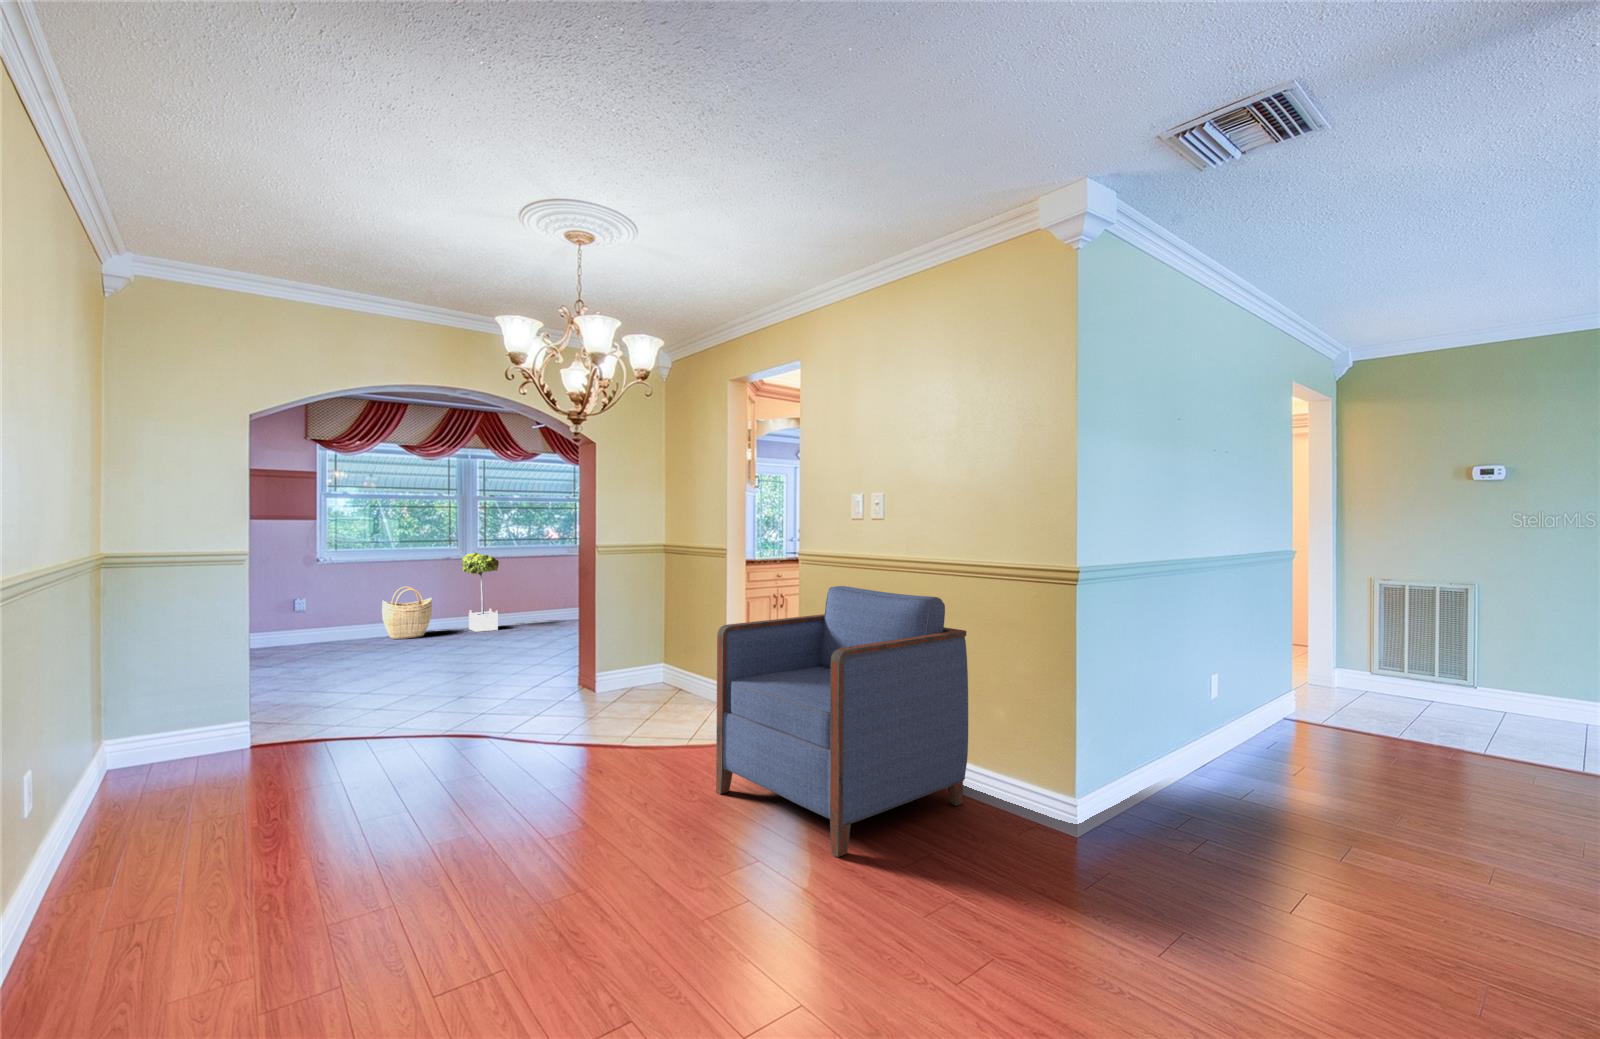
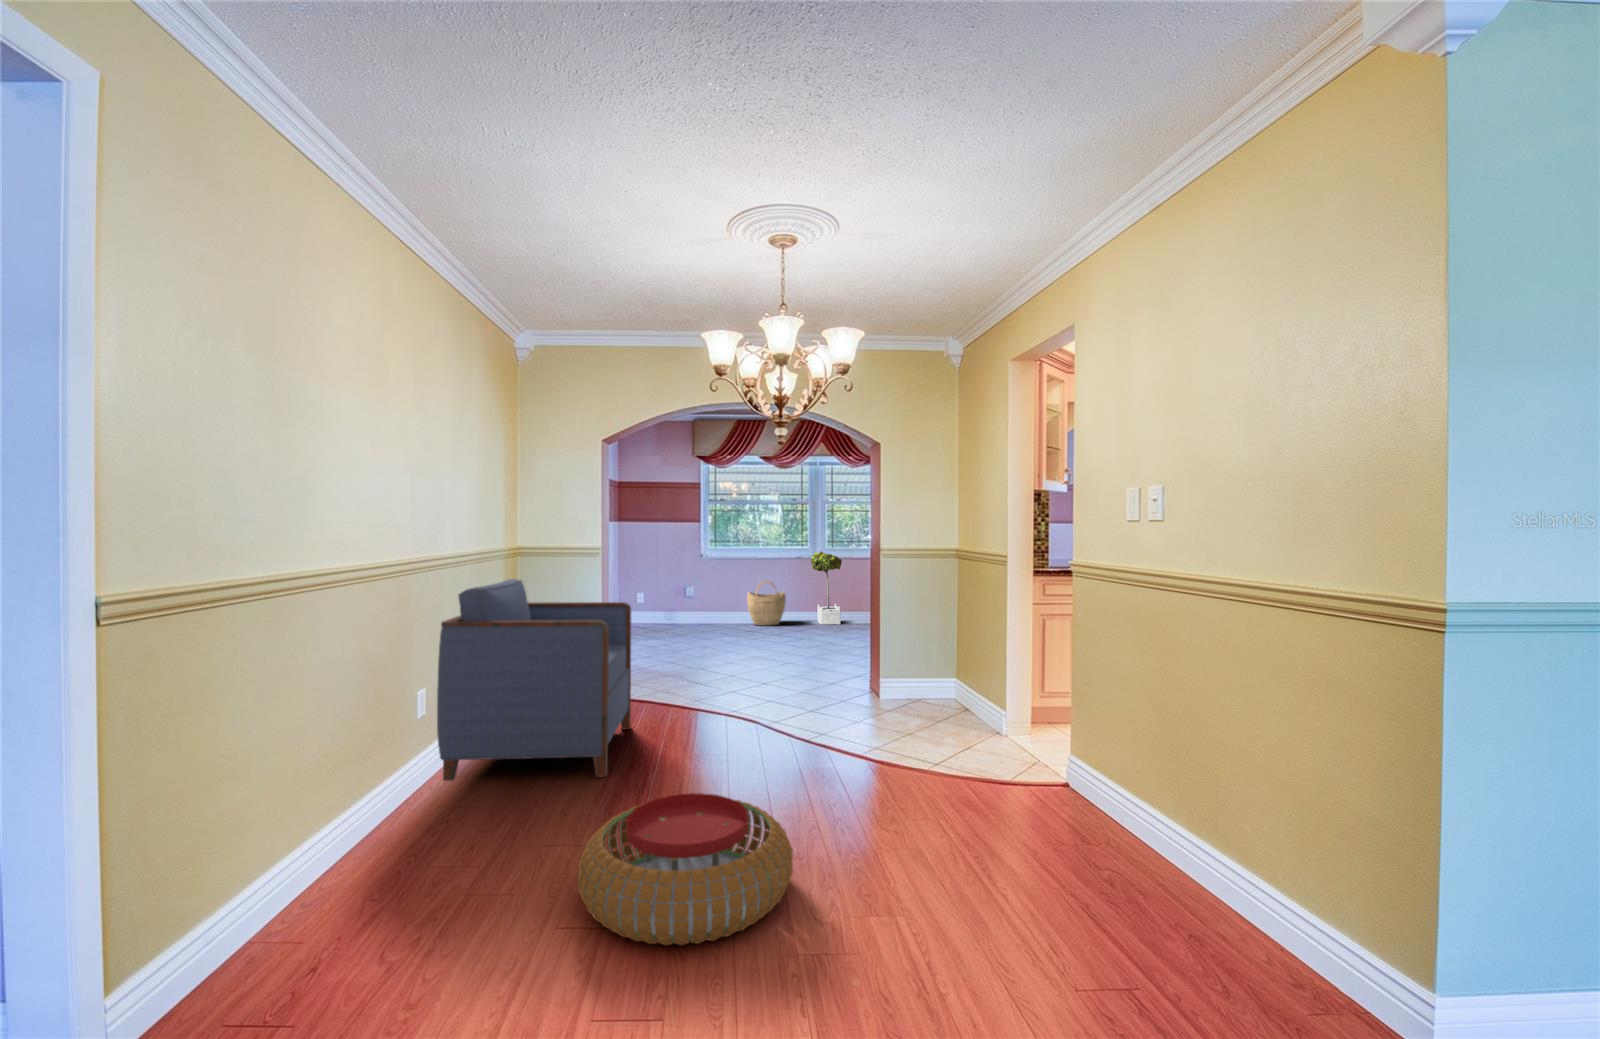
armchair: present [716,586,968,857] -> present [437,579,631,781]
pouf: none [425,795,656,949] -> present [578,793,793,945]

